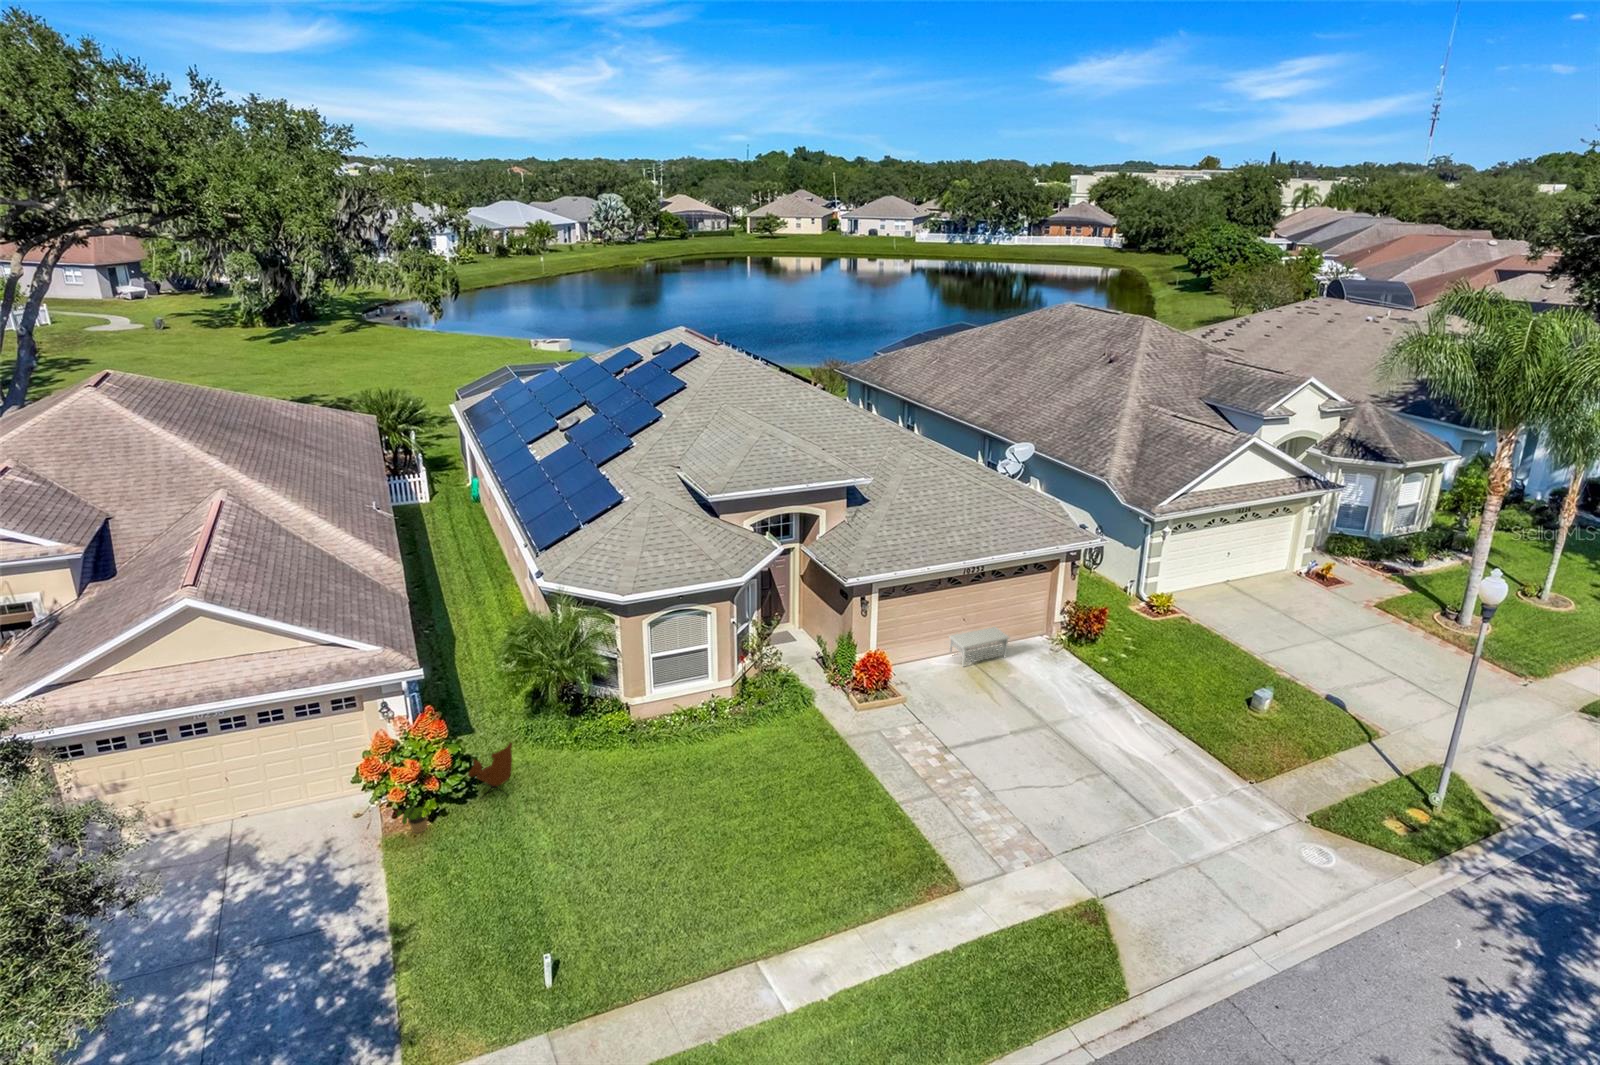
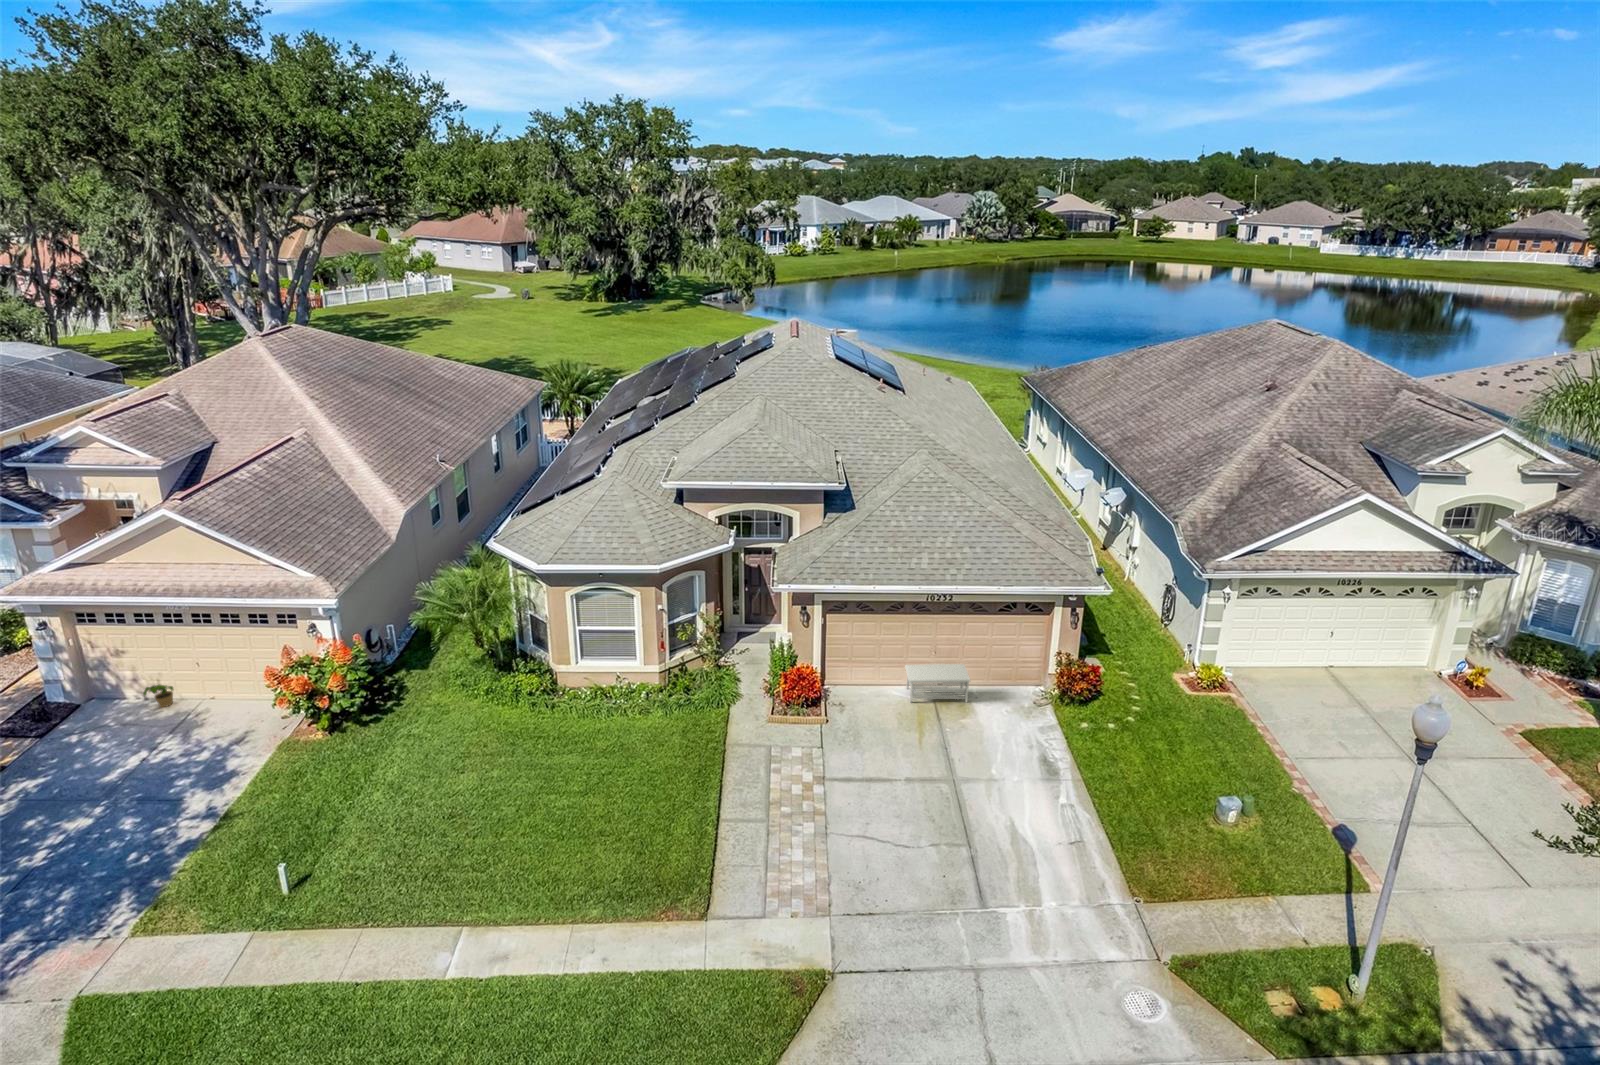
lounge chair: present [468,742,512,795] -> none [373,679,413,728]
potted plant: present [397,807,429,833] -> present [143,685,174,707]

